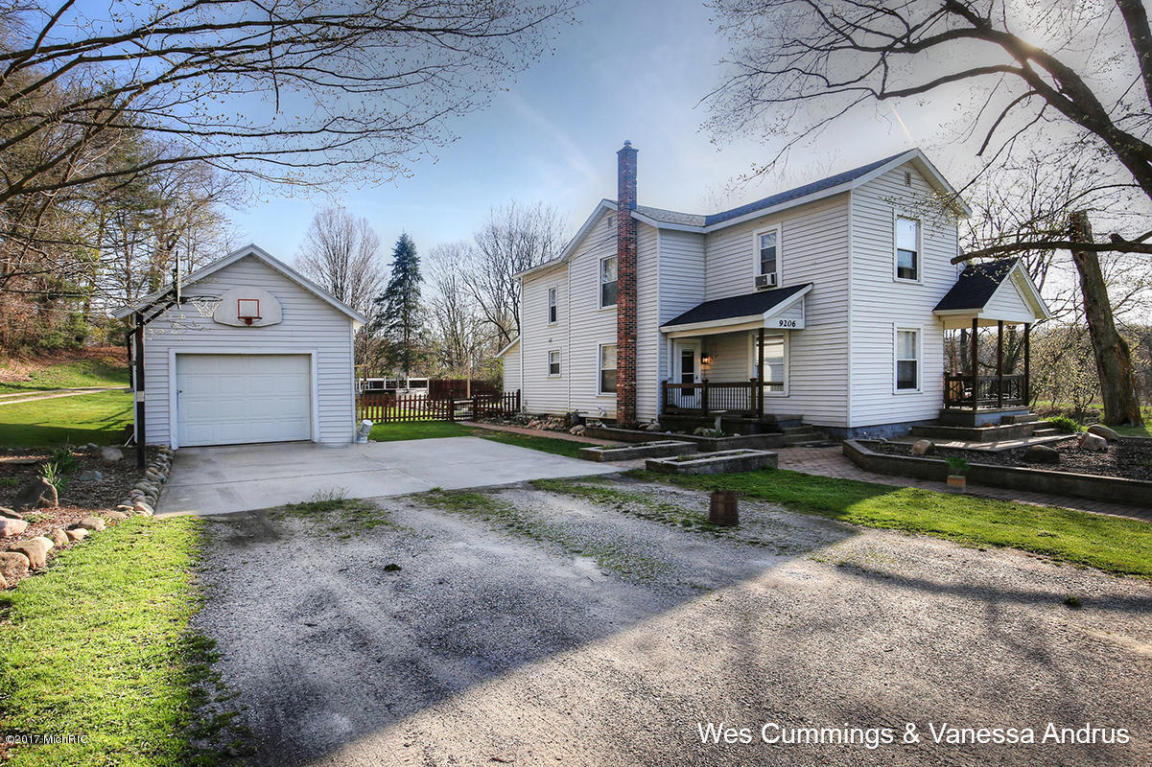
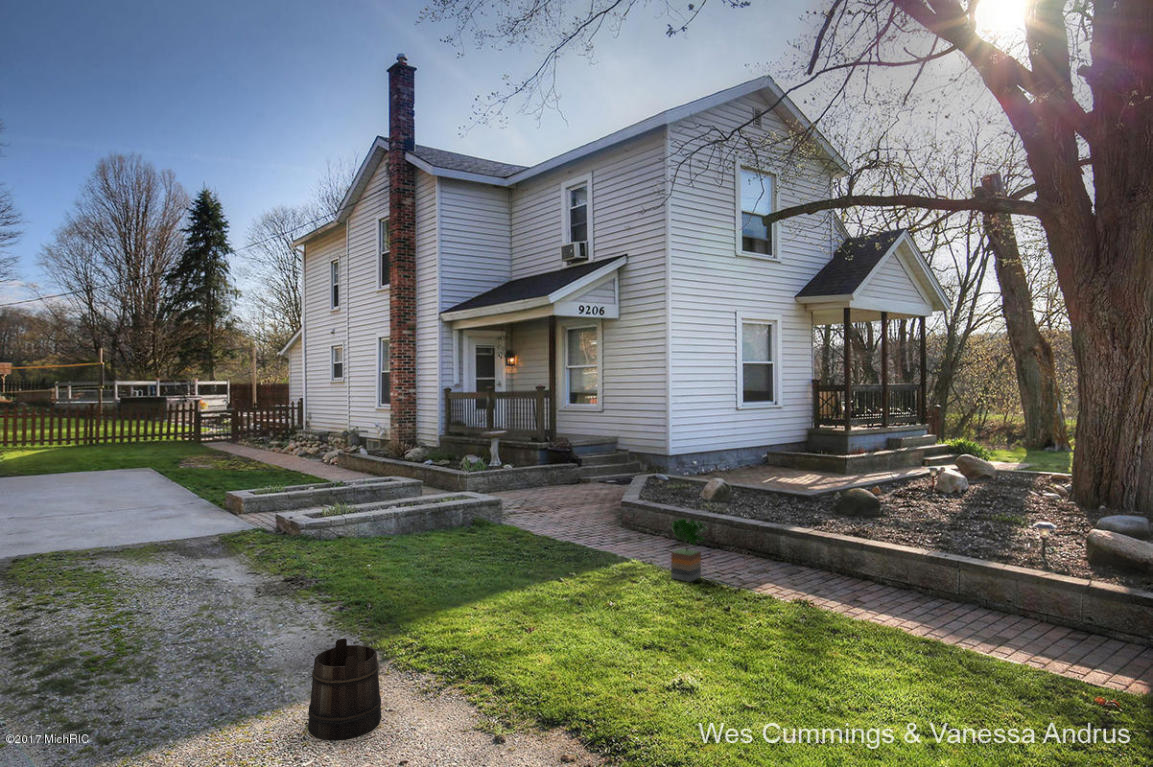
bucket: present [708,488,739,525] -> present [308,638,381,740]

